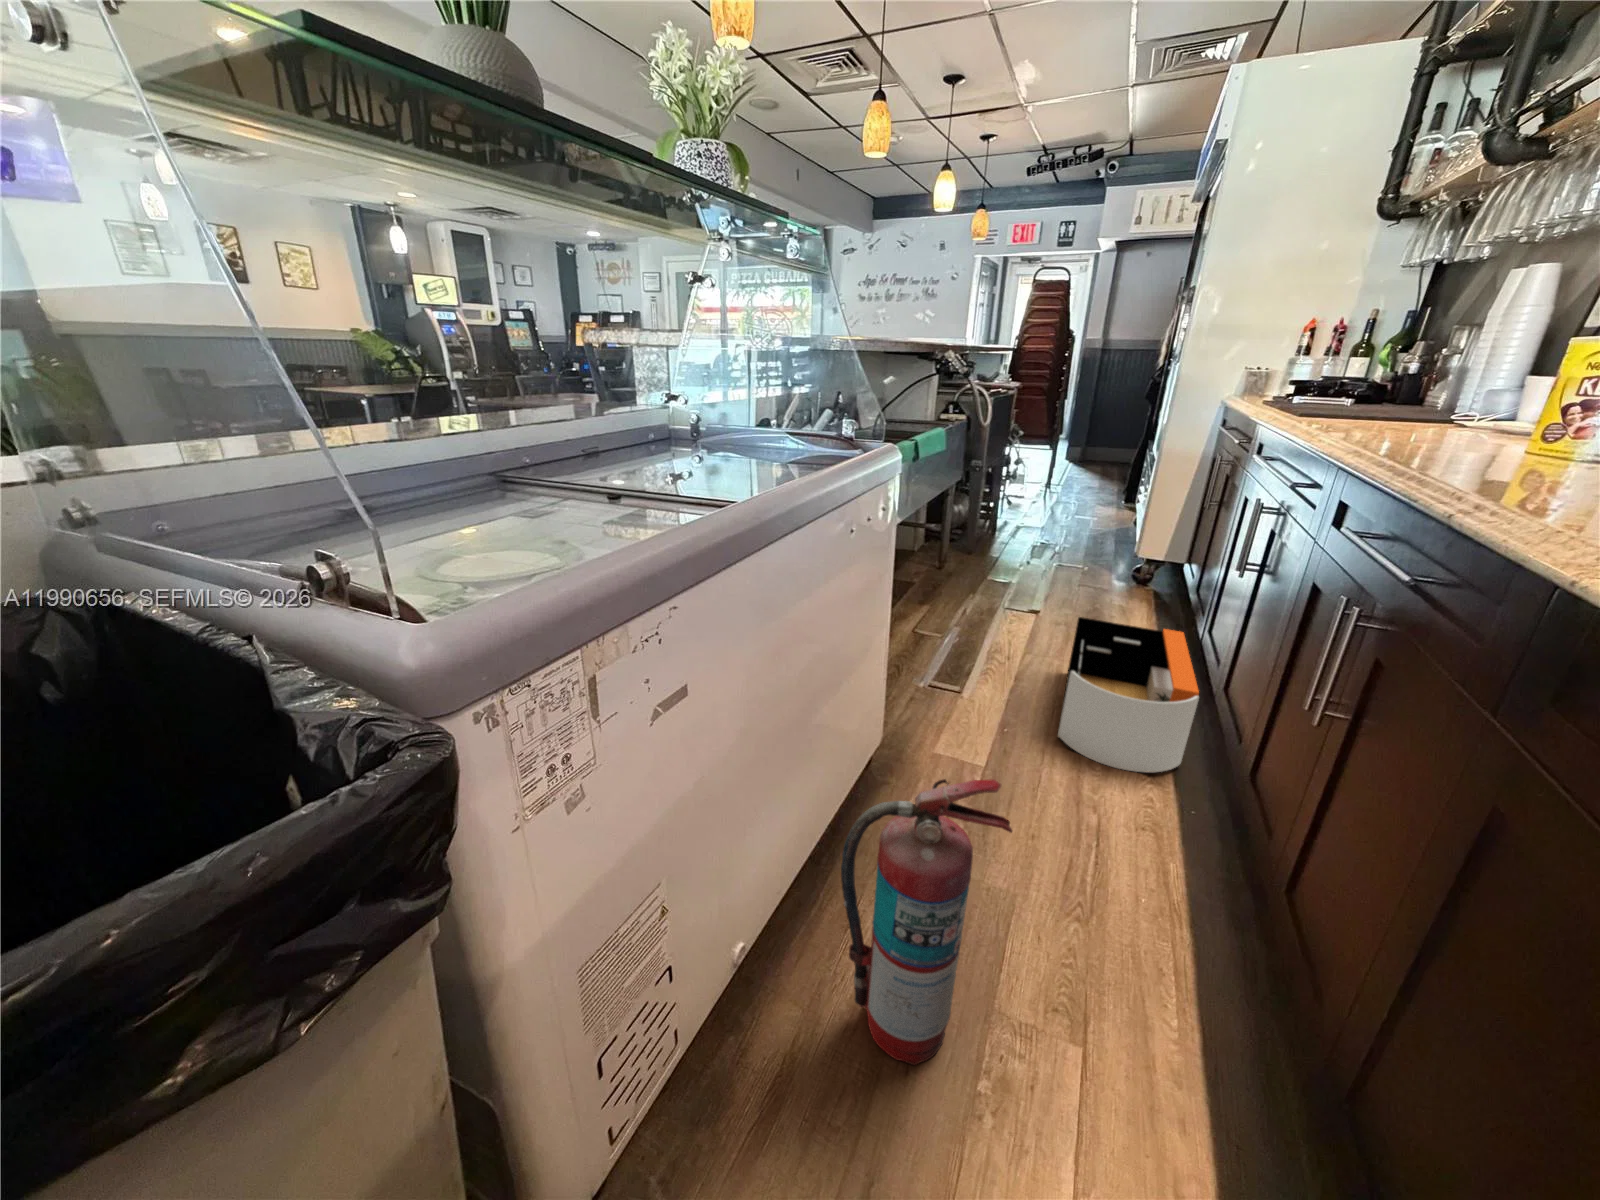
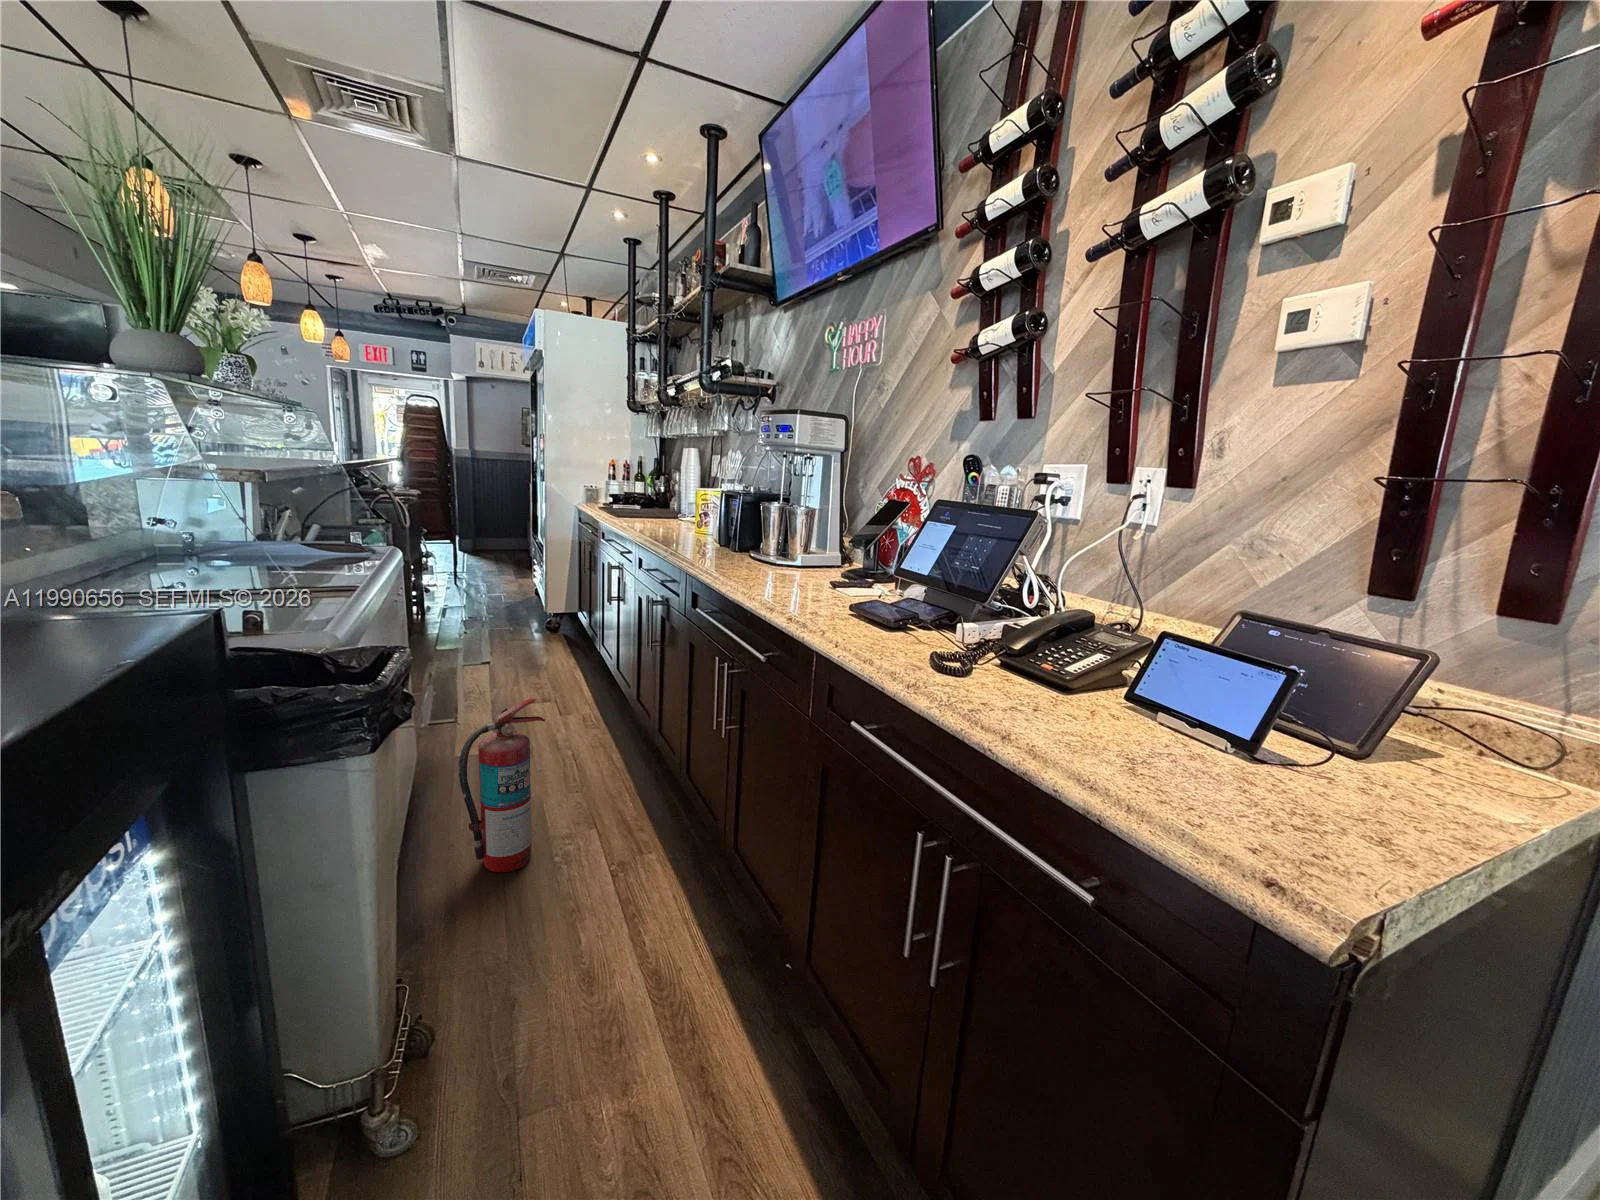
storage bin: present [1058,617,1199,772] -> none [525,646,606,727]

